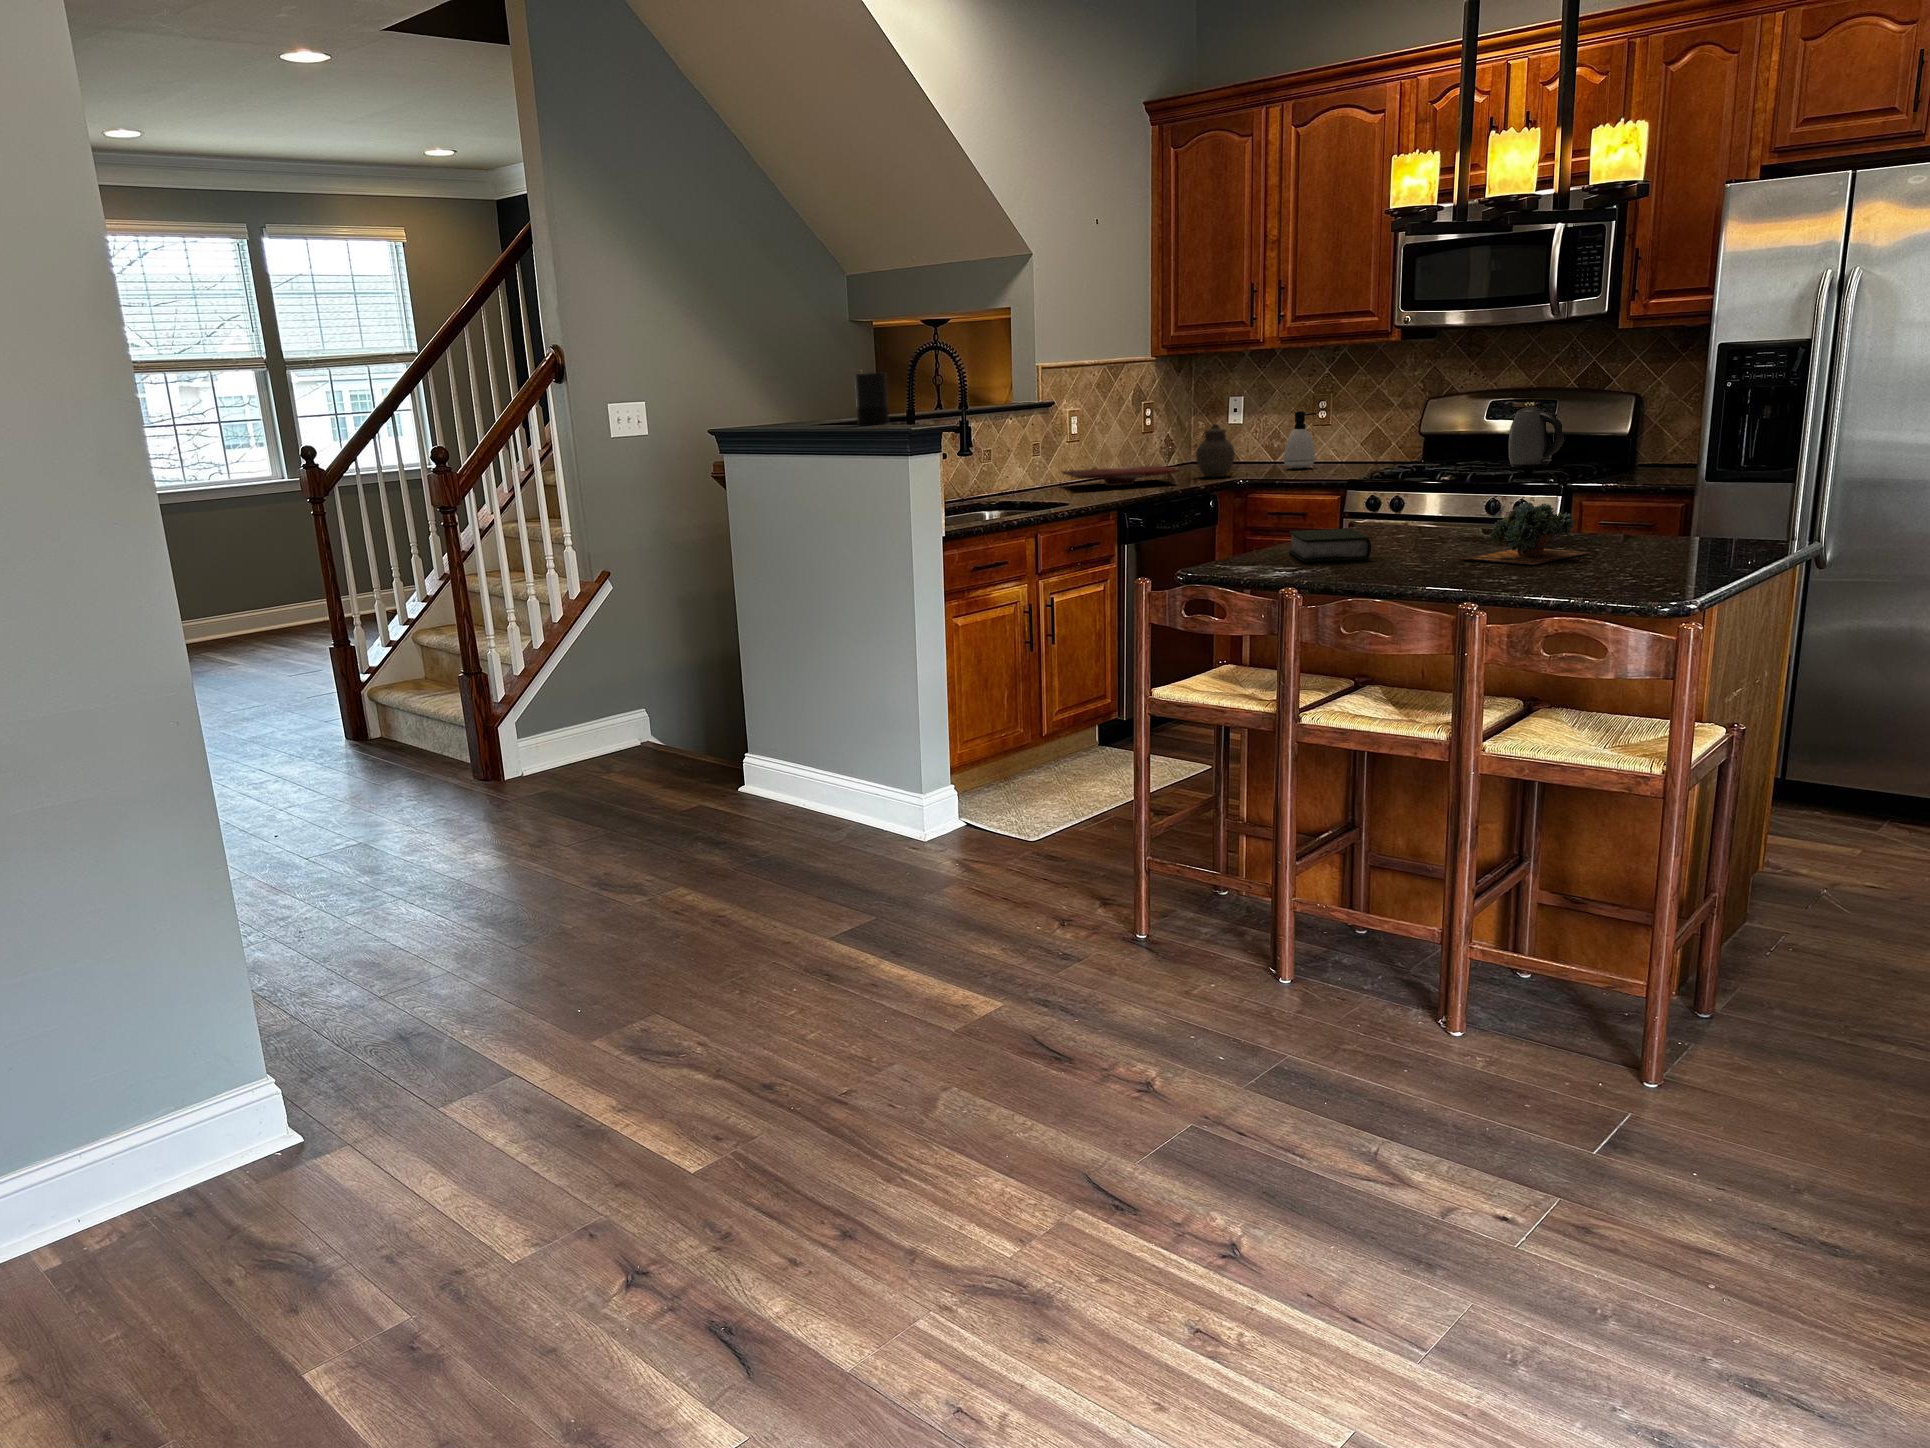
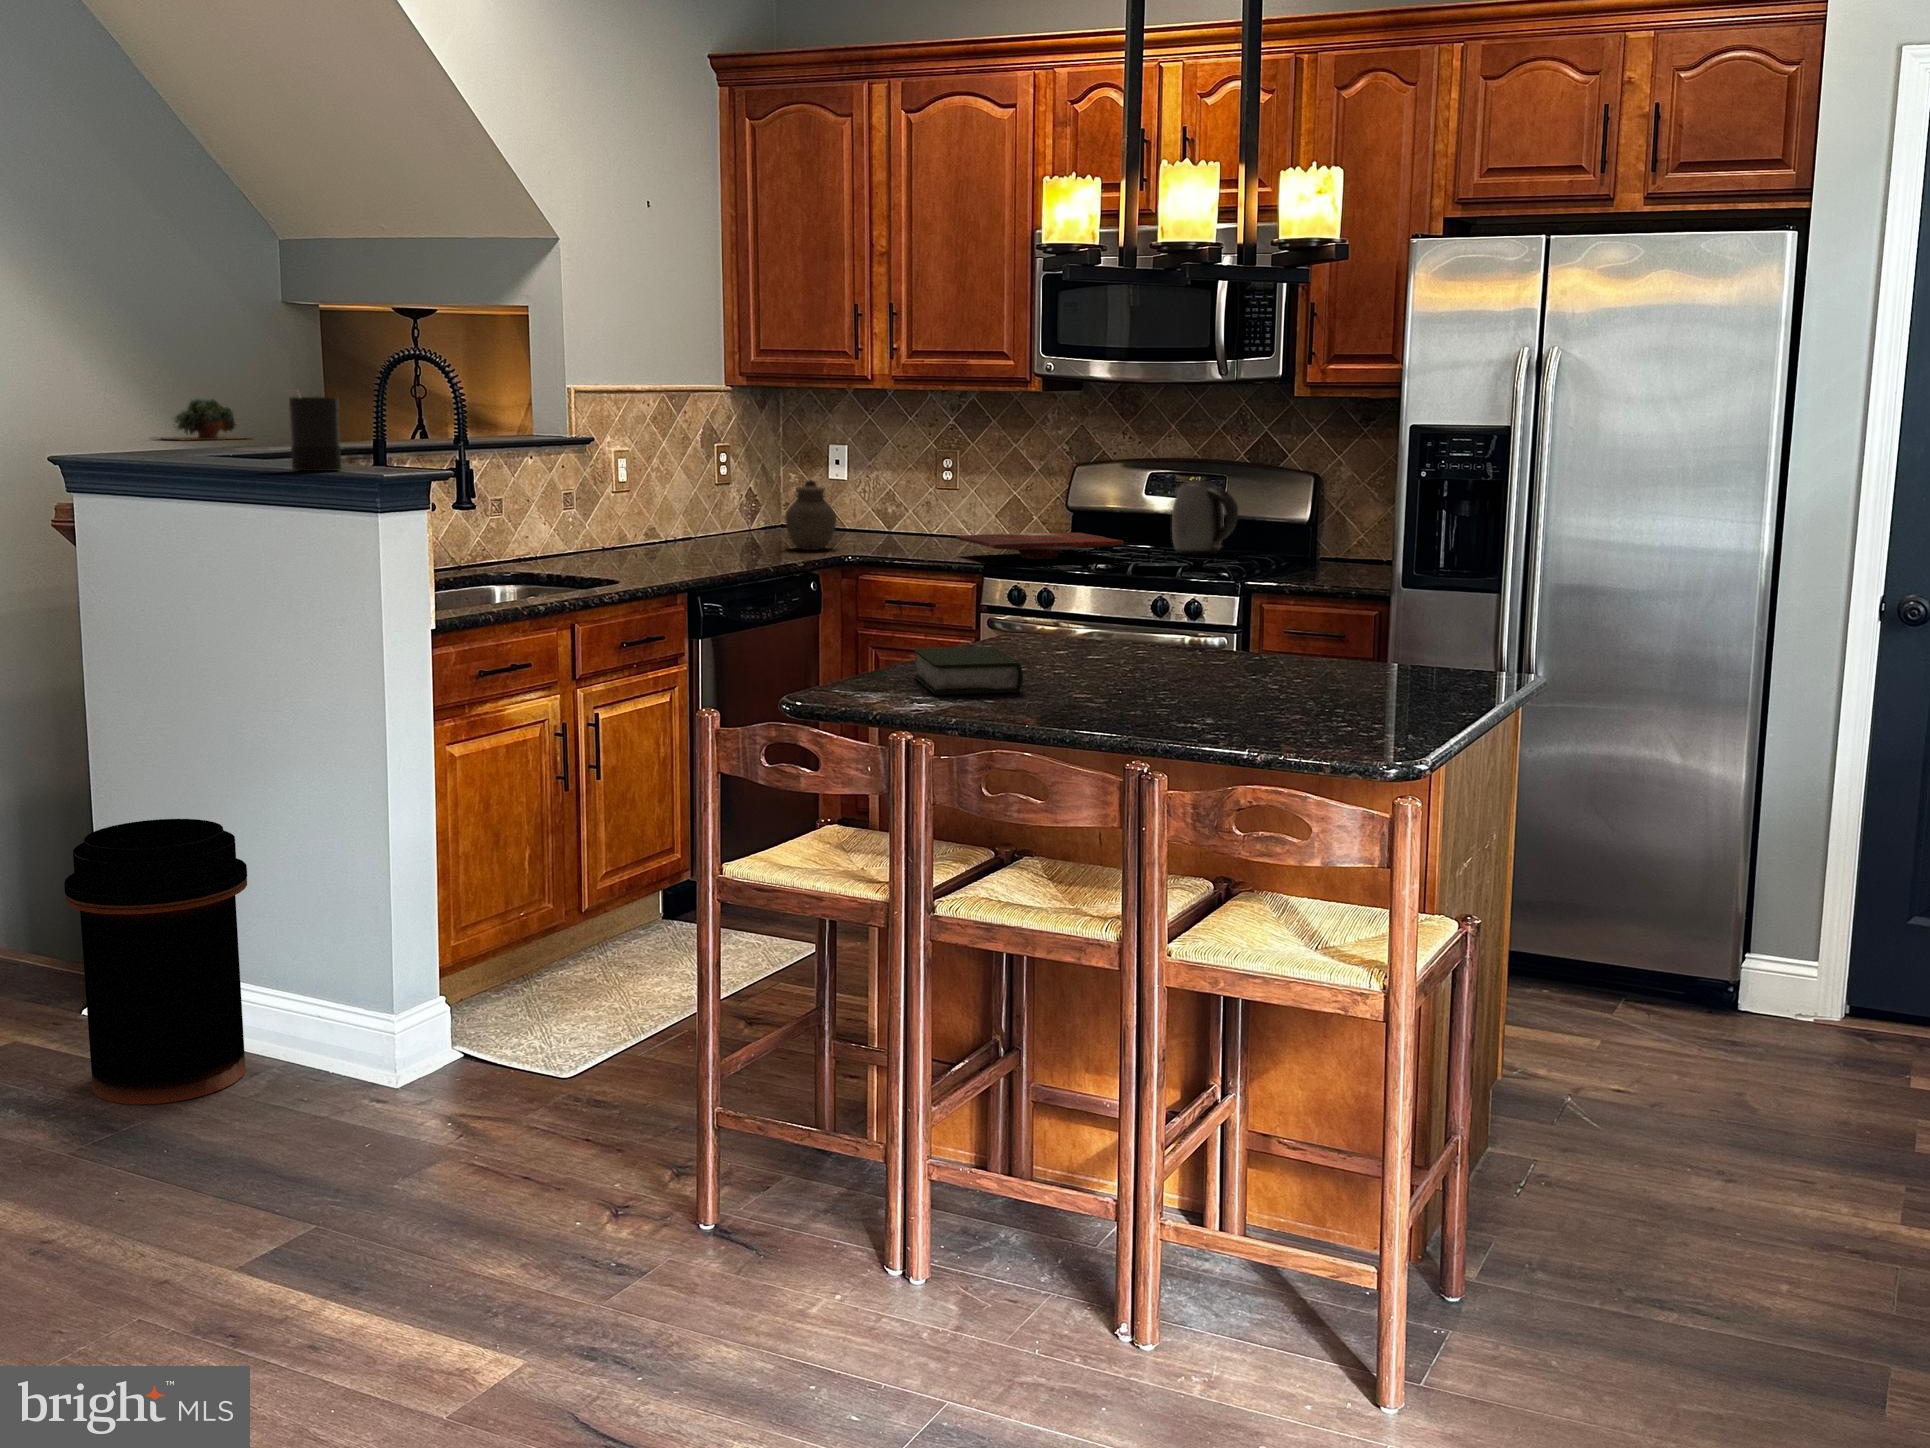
soap dispenser: present [1284,411,1317,469] -> none [899,469,939,542]
cutting board: present [1062,465,1179,486] -> present [956,533,1124,559]
succulent plant: present [1461,502,1590,565] -> present [165,398,242,440]
trash can: none [724,664,834,846] -> present [64,819,247,1104]

